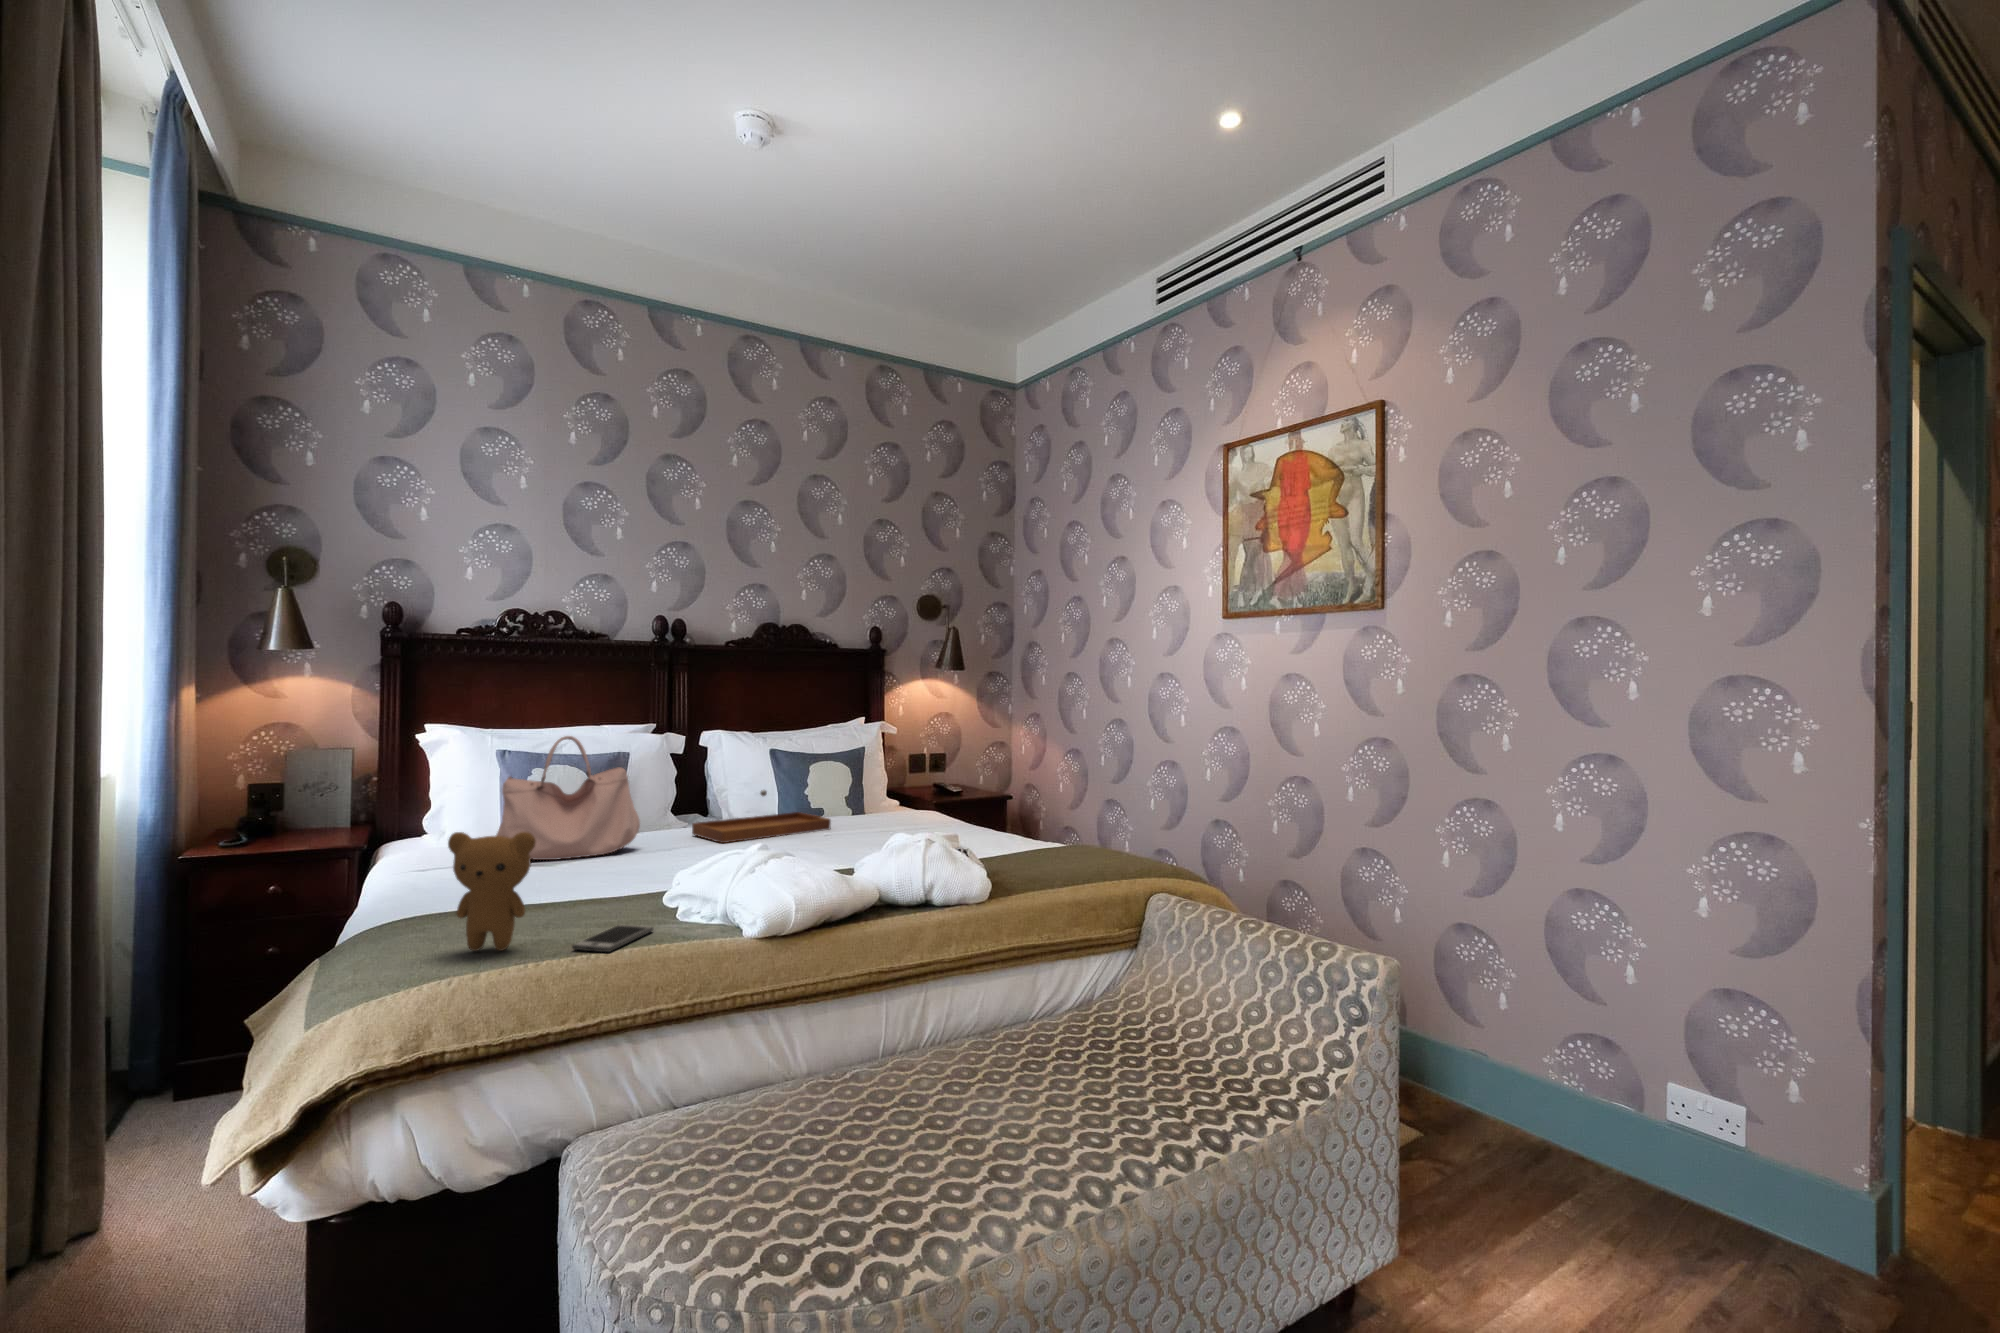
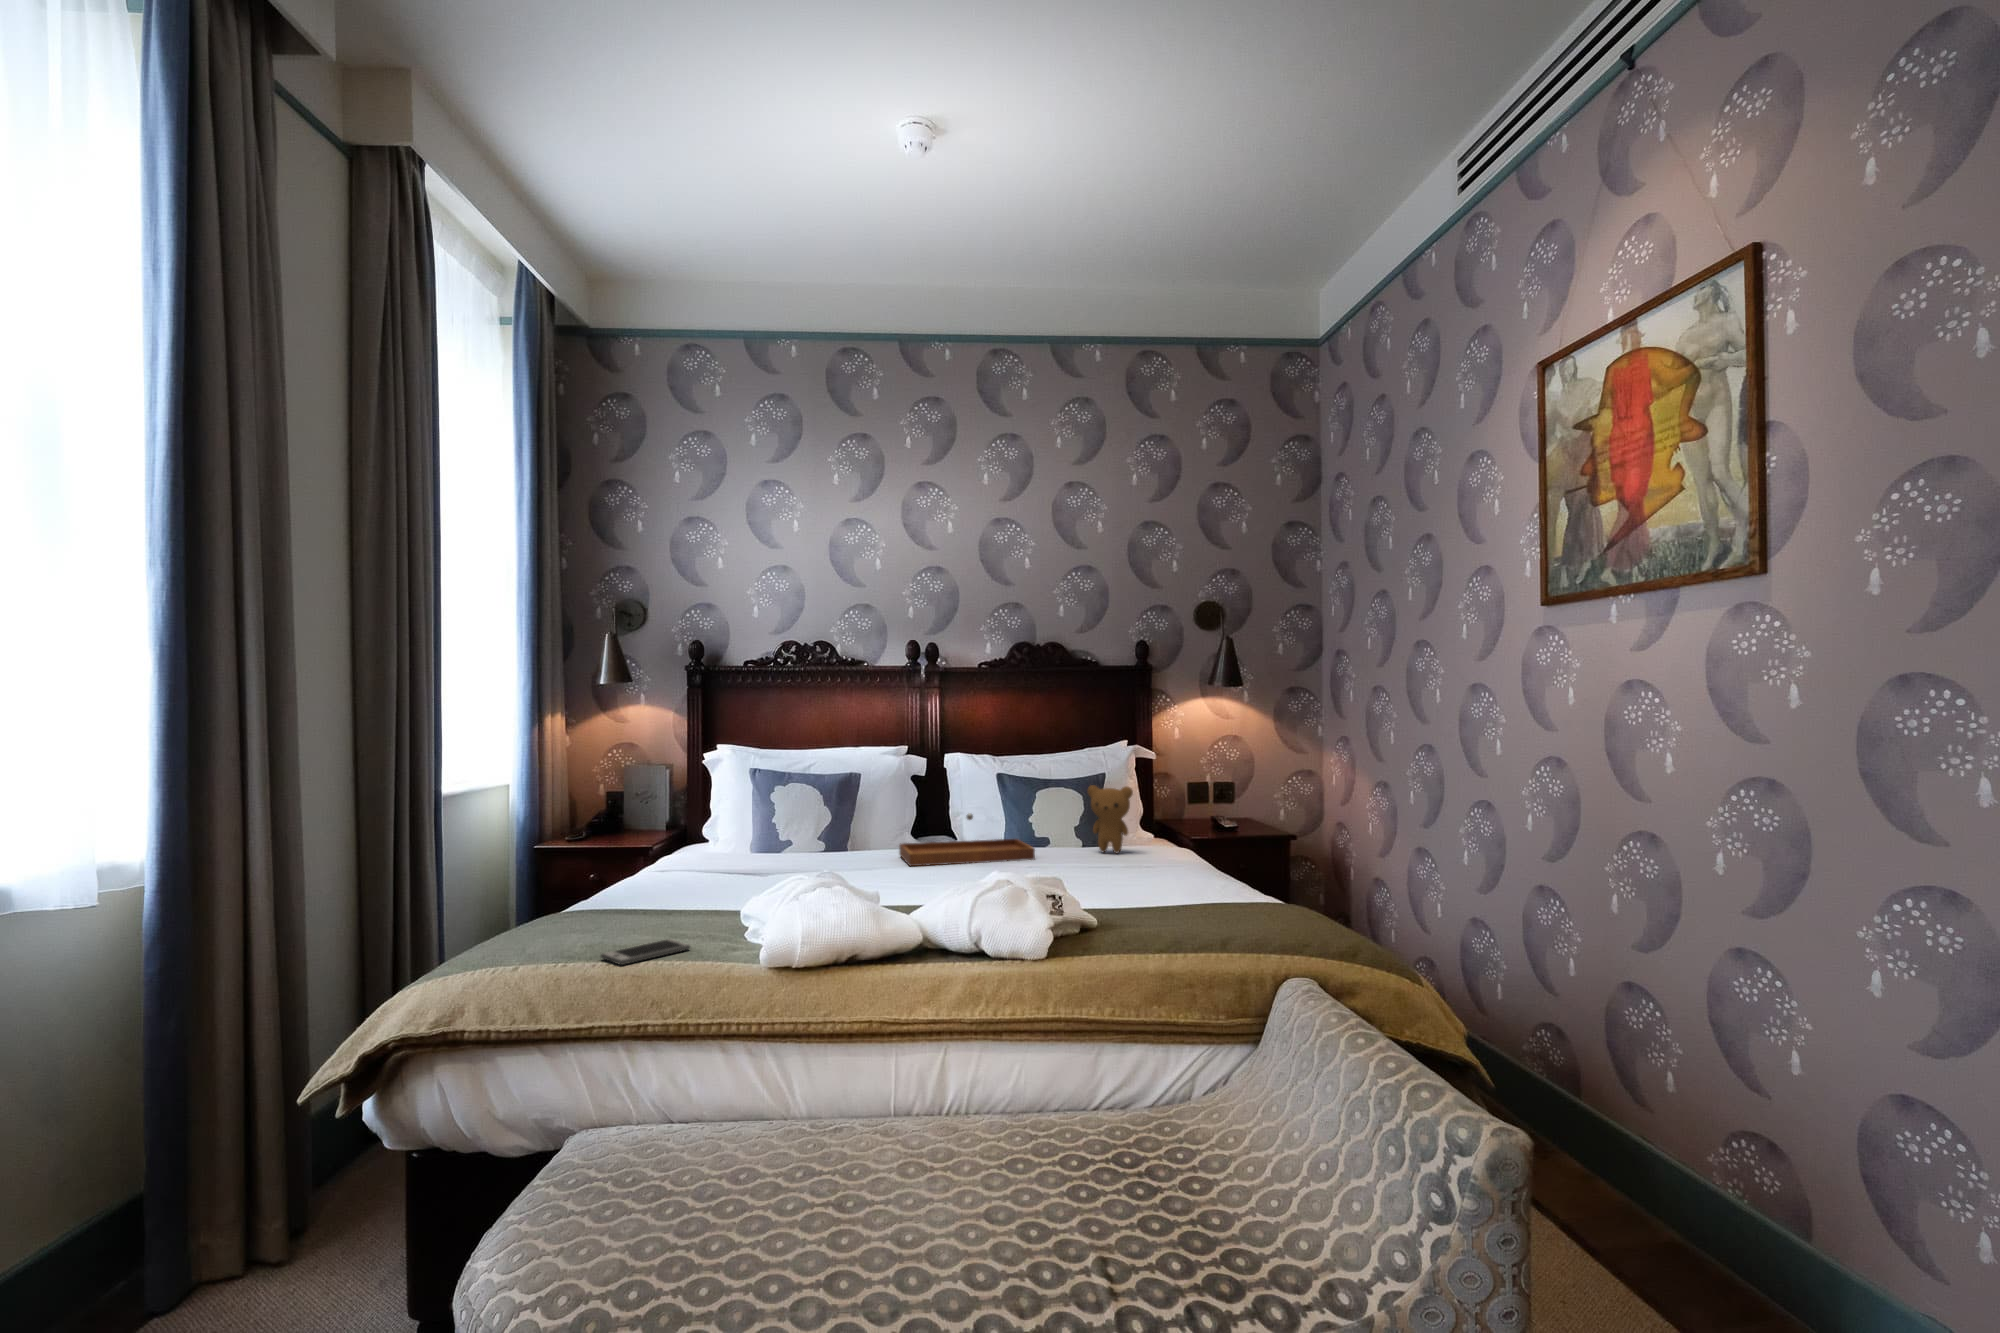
handbag: present [496,736,640,860] -> none [712,754,834,870]
teddy bear: present [448,832,536,951] -> present [1088,785,1133,853]

